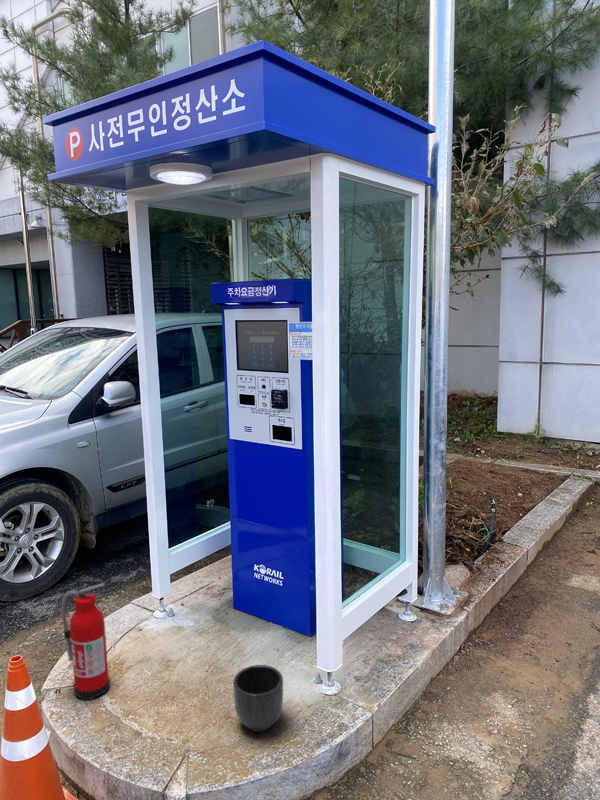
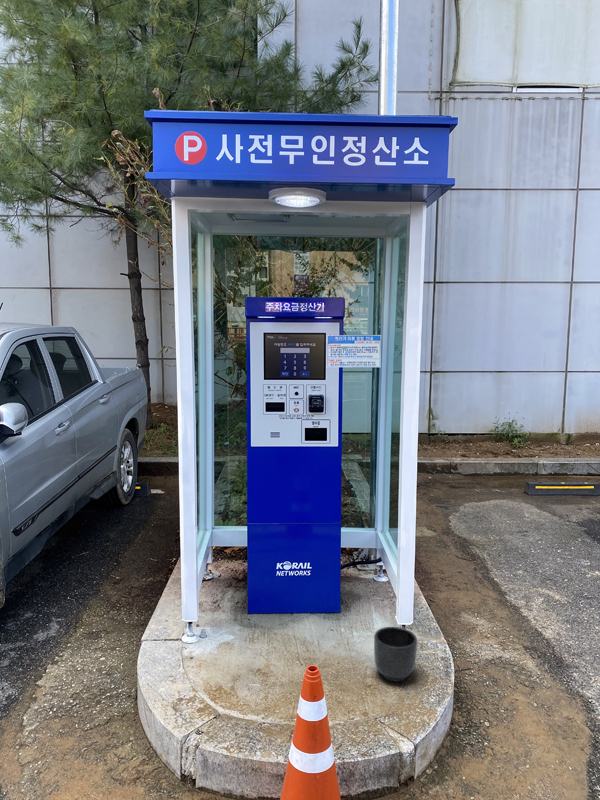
fire extinguisher: present [61,583,110,700] -> none [207,598,252,728]

